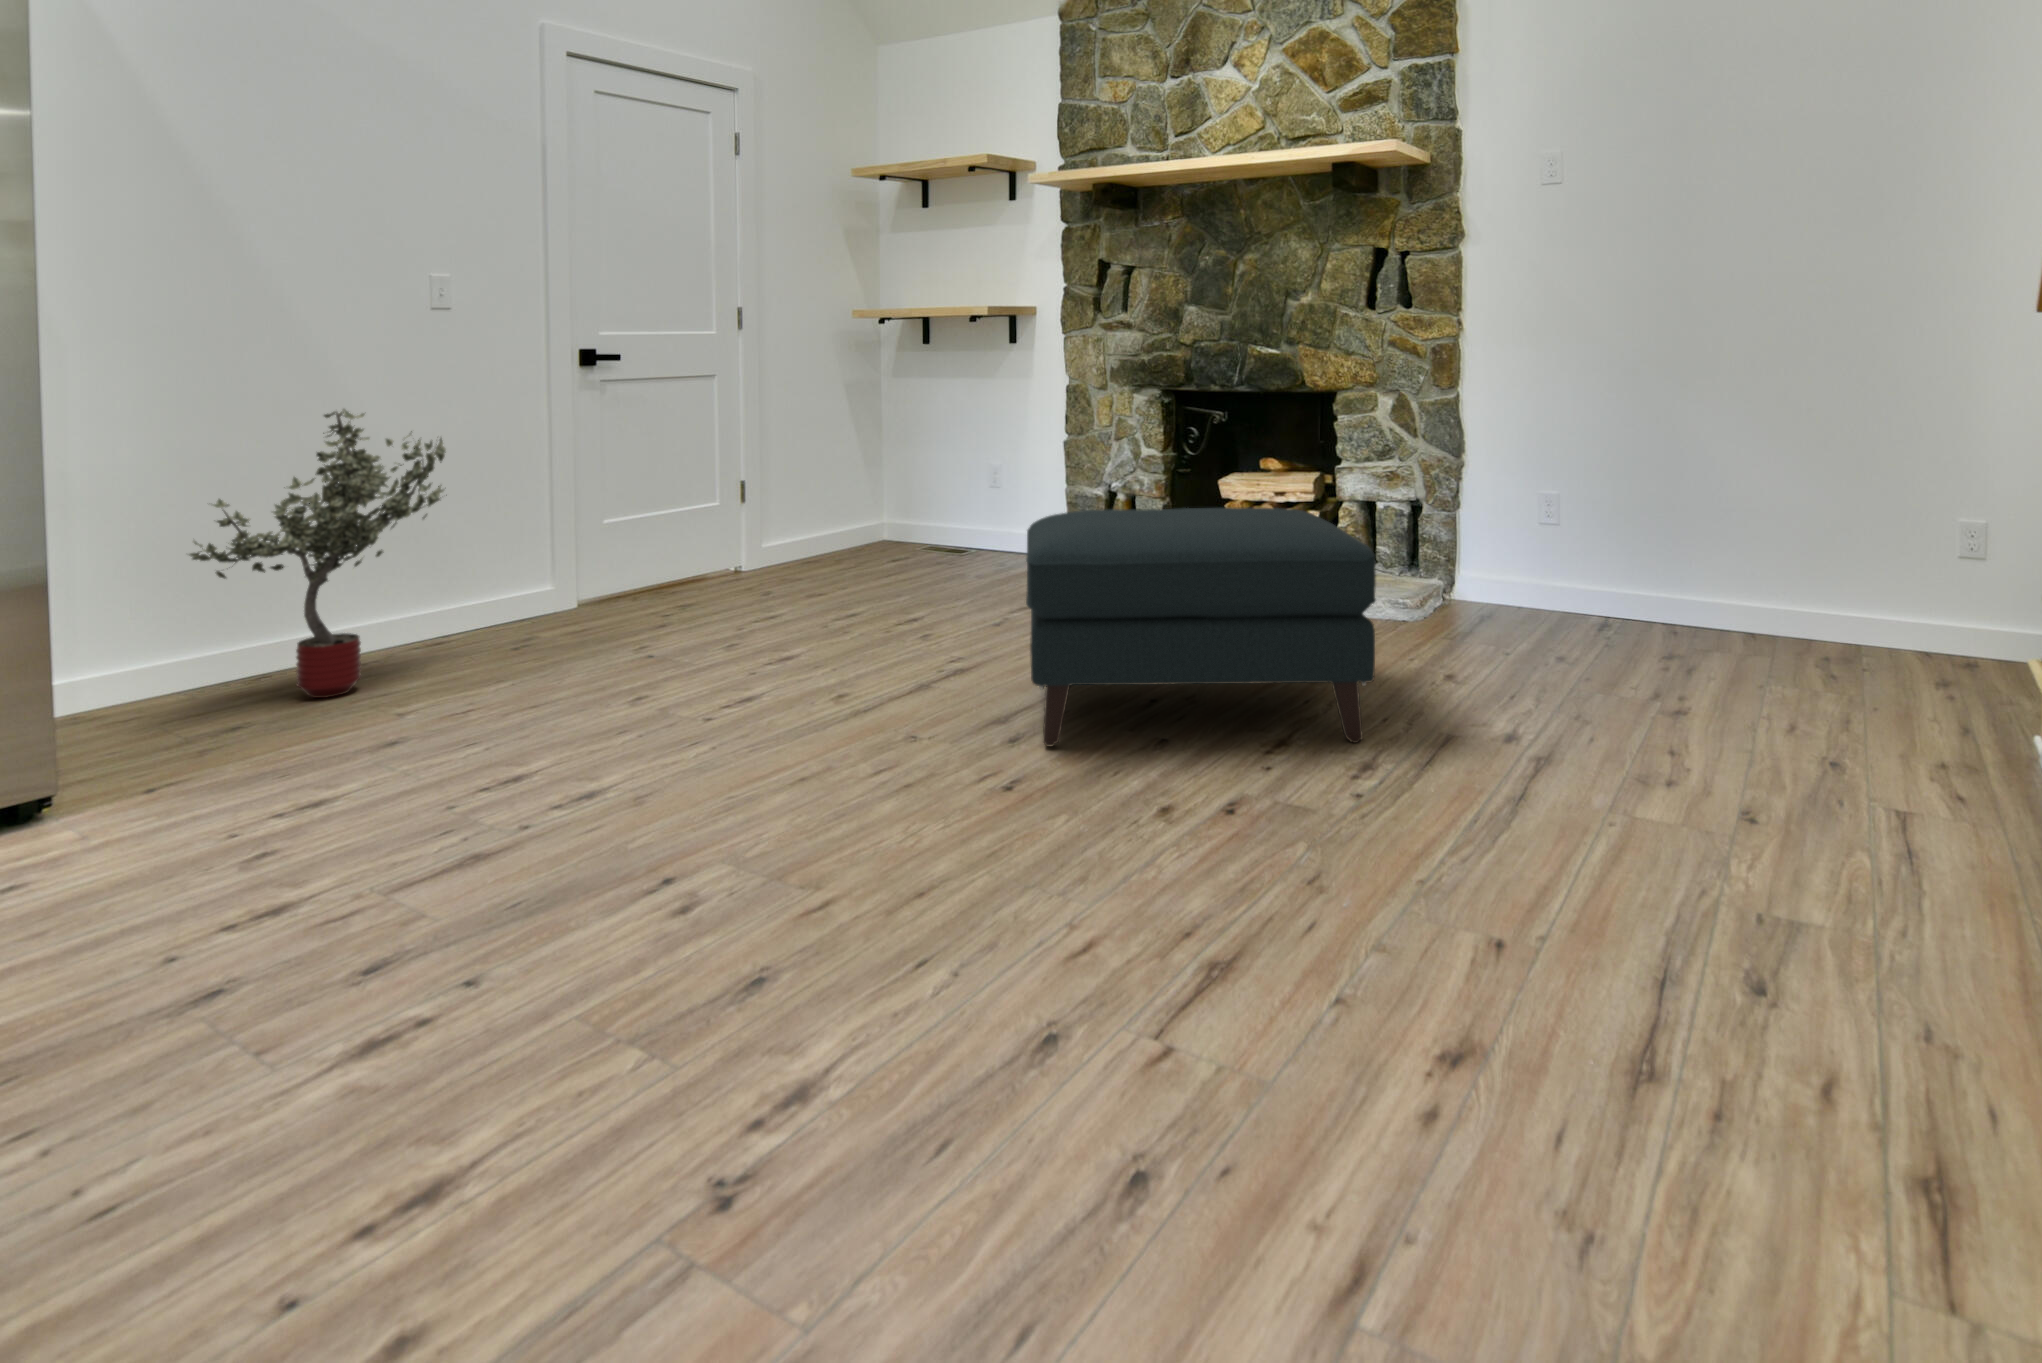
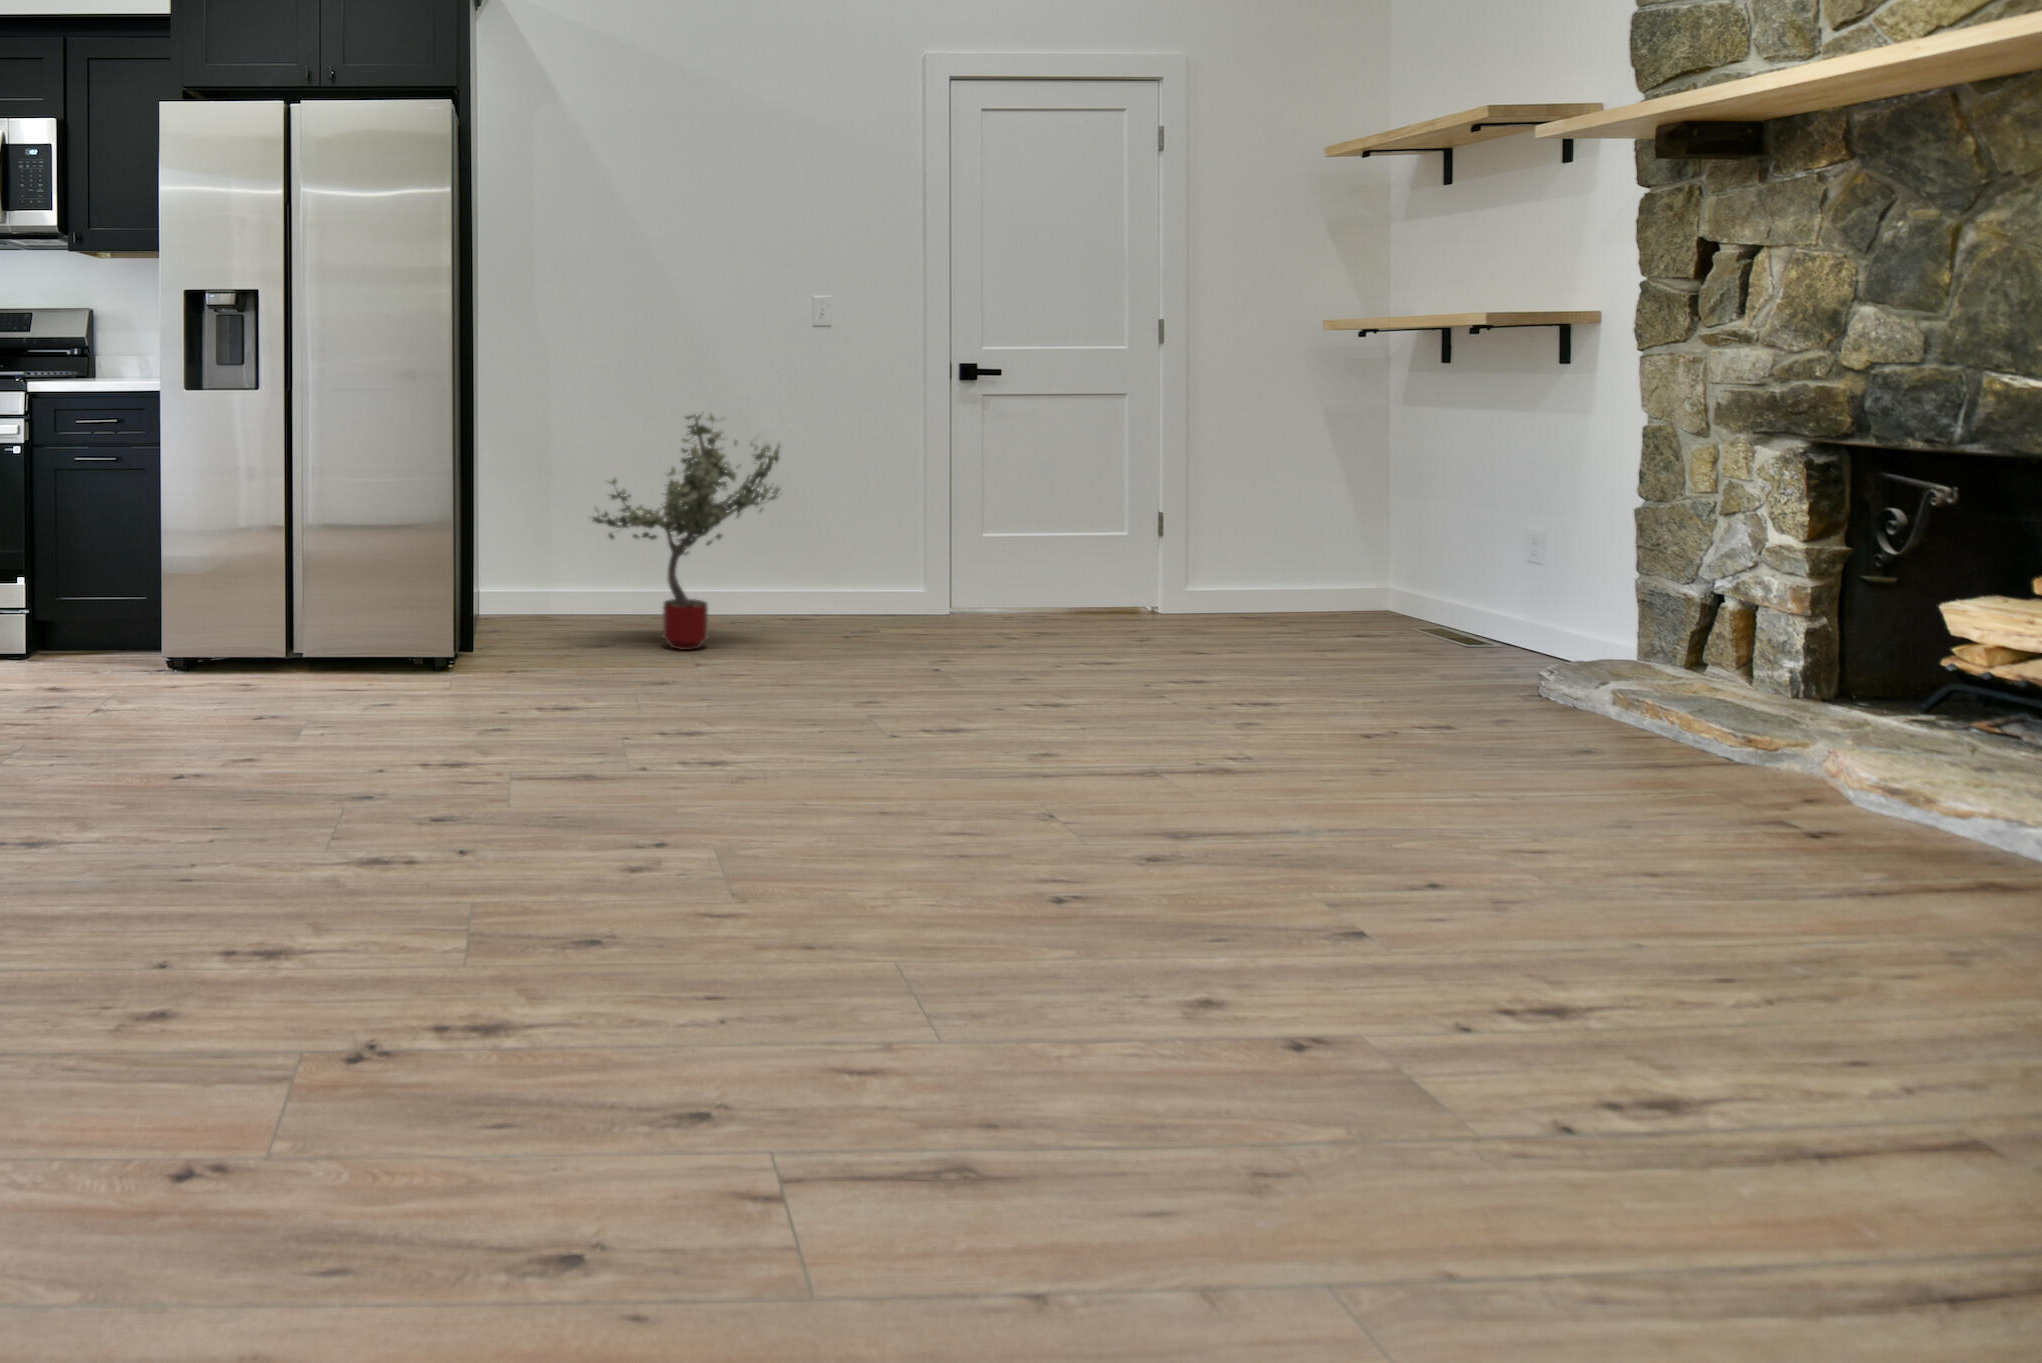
ottoman: present [1026,507,1376,746] -> none [1165,586,1817,1014]

